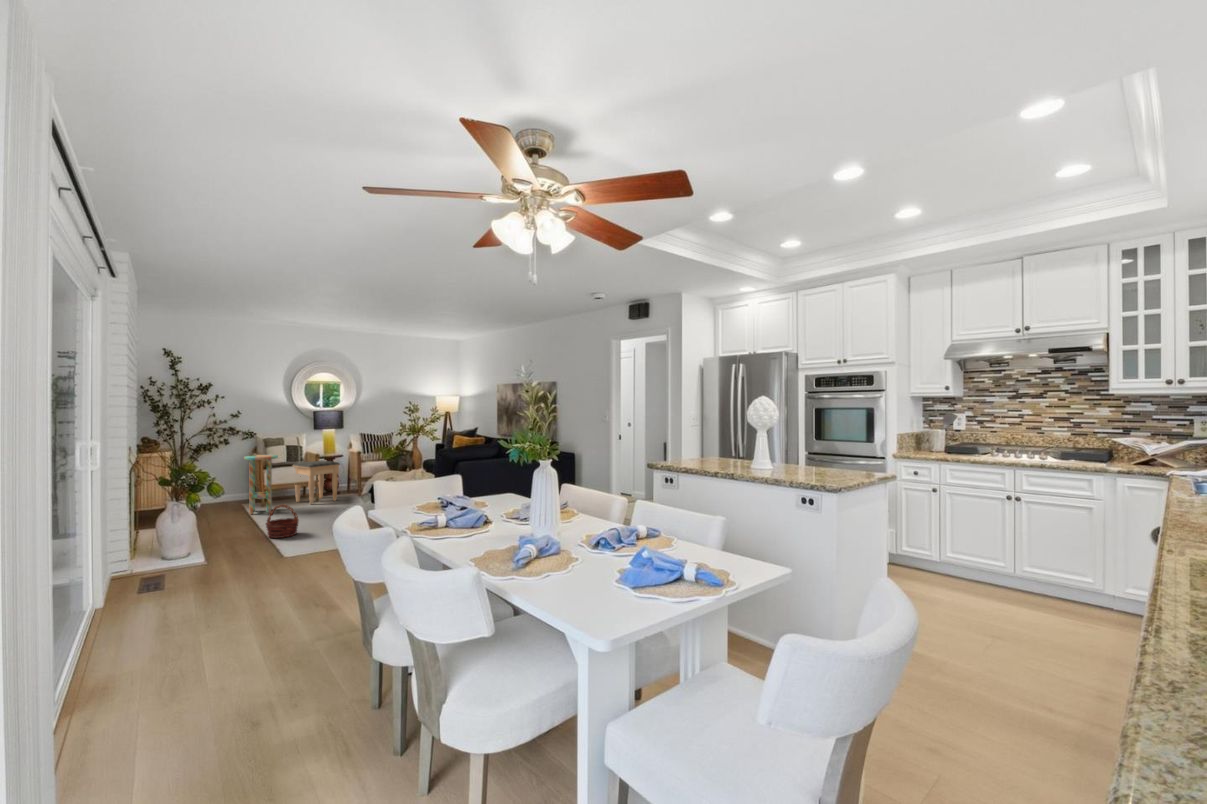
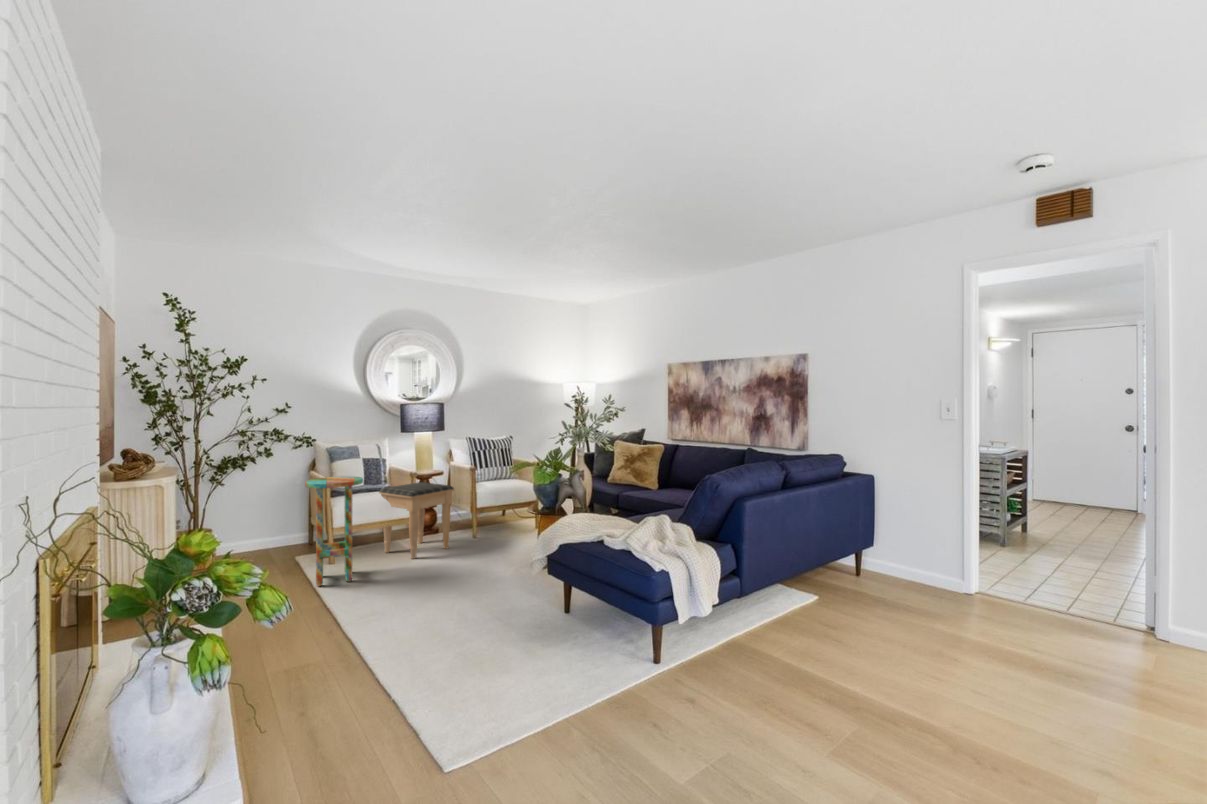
basket: present [266,504,299,538] -> none [372,594,440,676]

